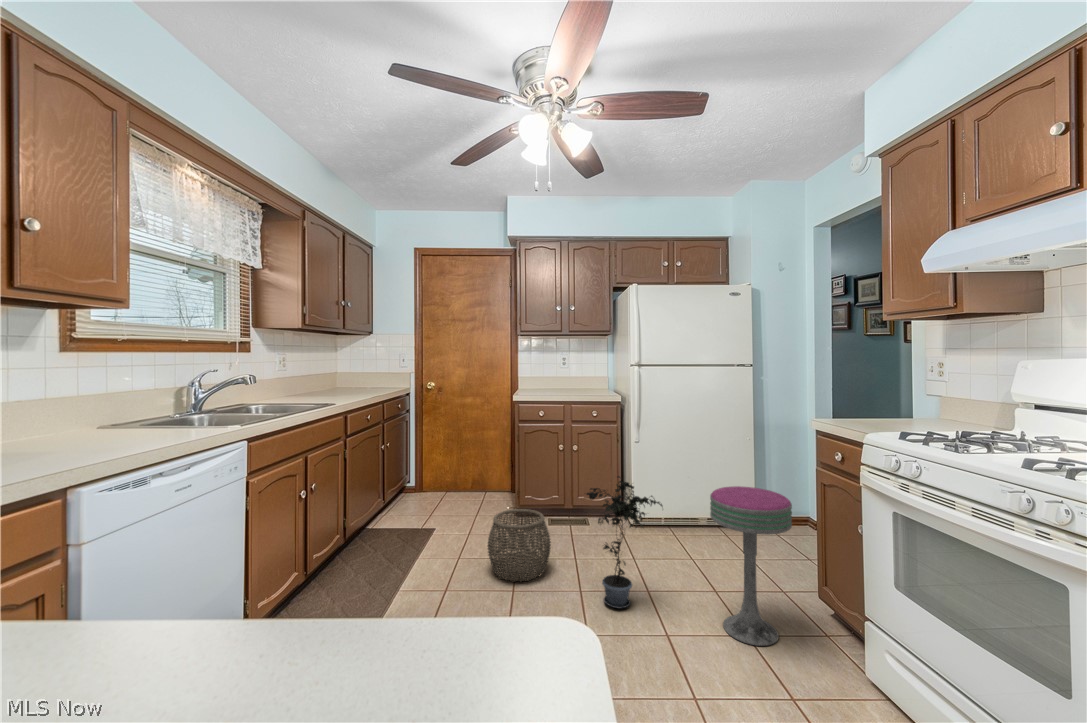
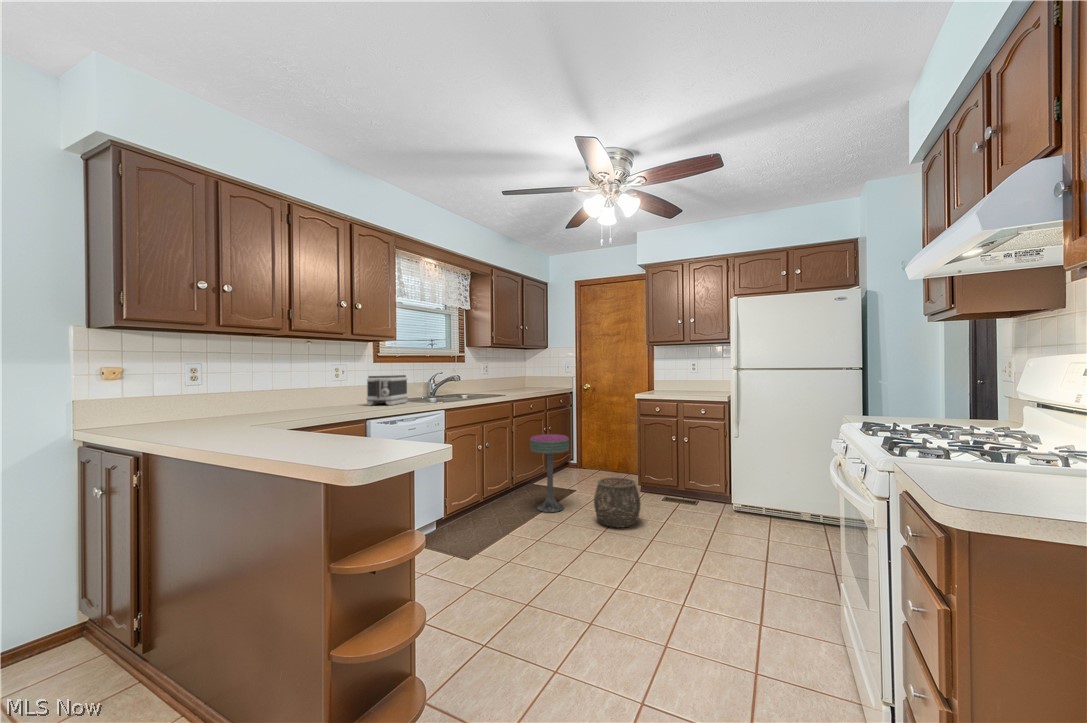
toaster: none [46,377,152,444] -> present [367,375,408,405]
potted plant: present [587,476,662,609] -> none [653,454,704,554]
bar stool: present [710,486,792,646] -> present [530,434,569,512]

